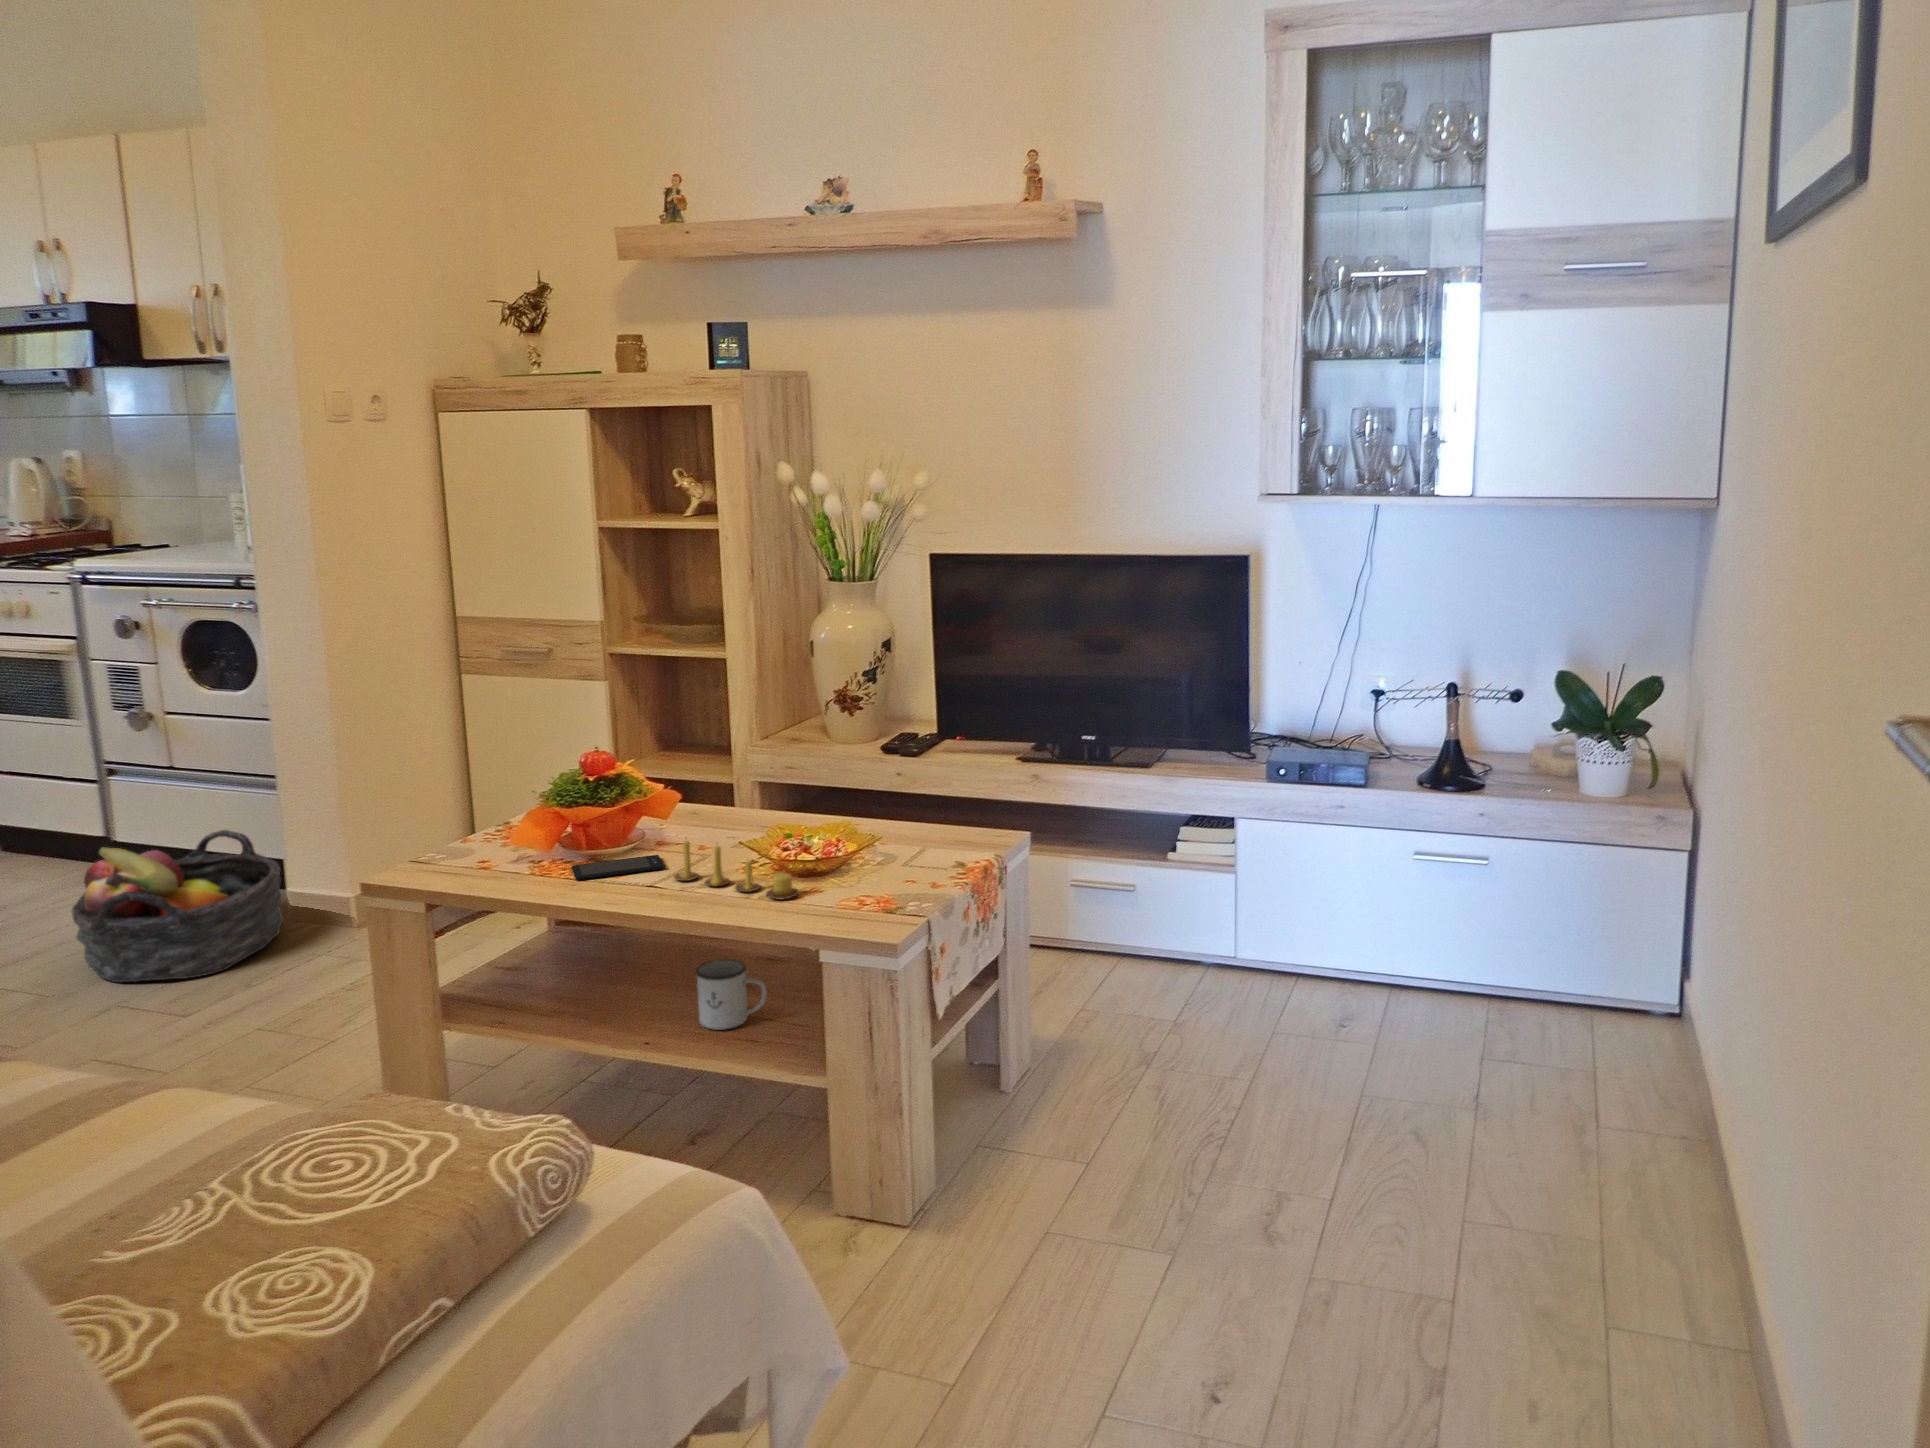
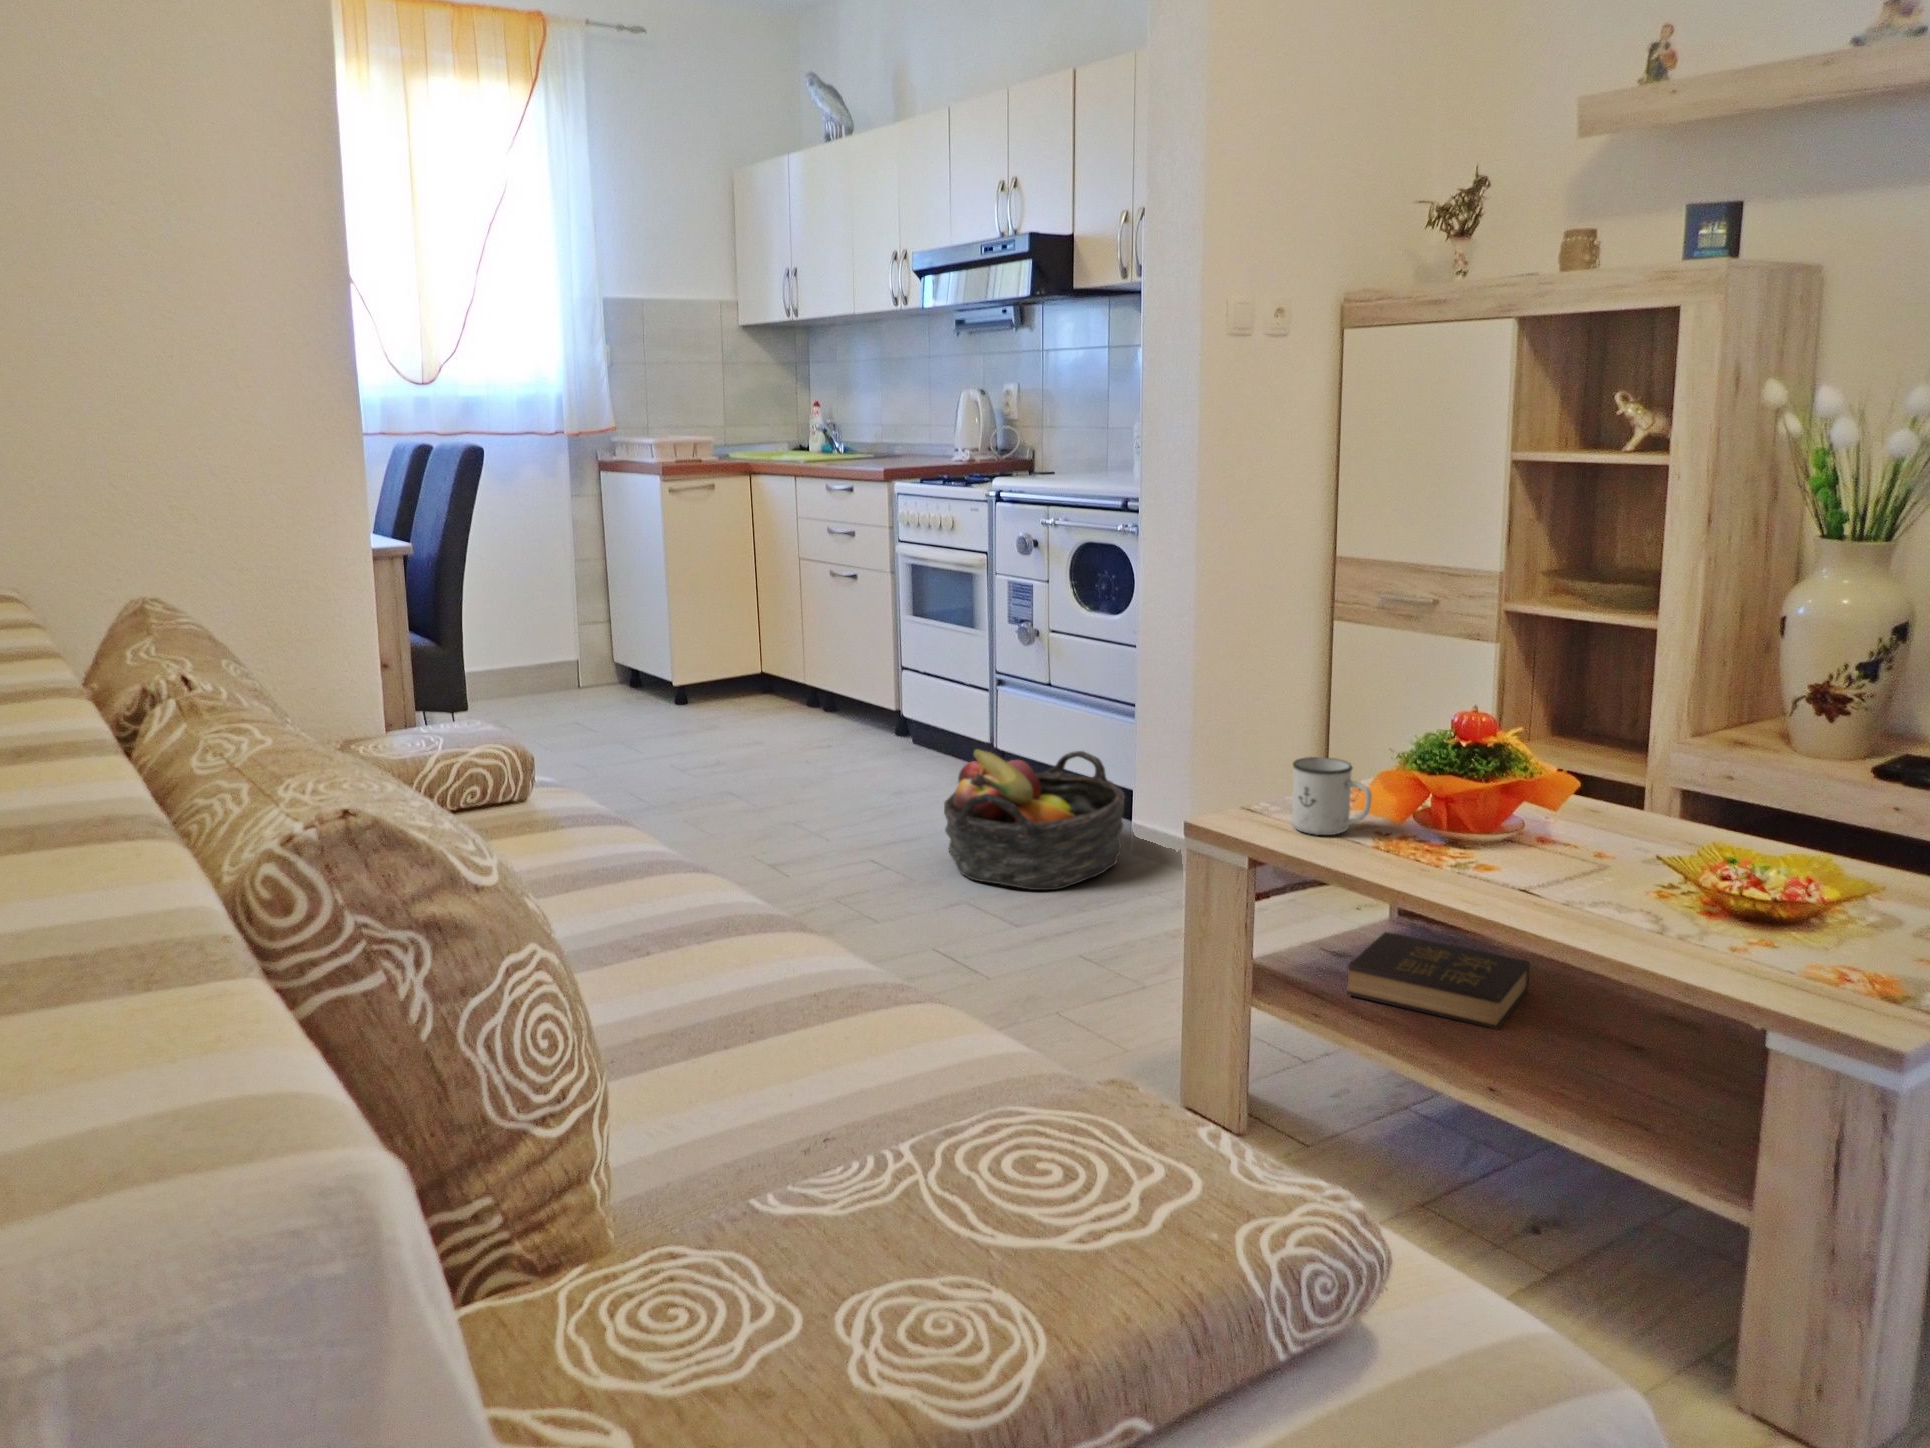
candle: present [674,839,799,900] -> none [1555,836,1744,950]
smartphone: present [571,855,665,880] -> none [1421,847,1544,873]
hardback book: none [524,937,666,998] -> present [1347,932,1530,1029]
mug: present [696,959,767,1030] -> present [1292,757,1372,835]

